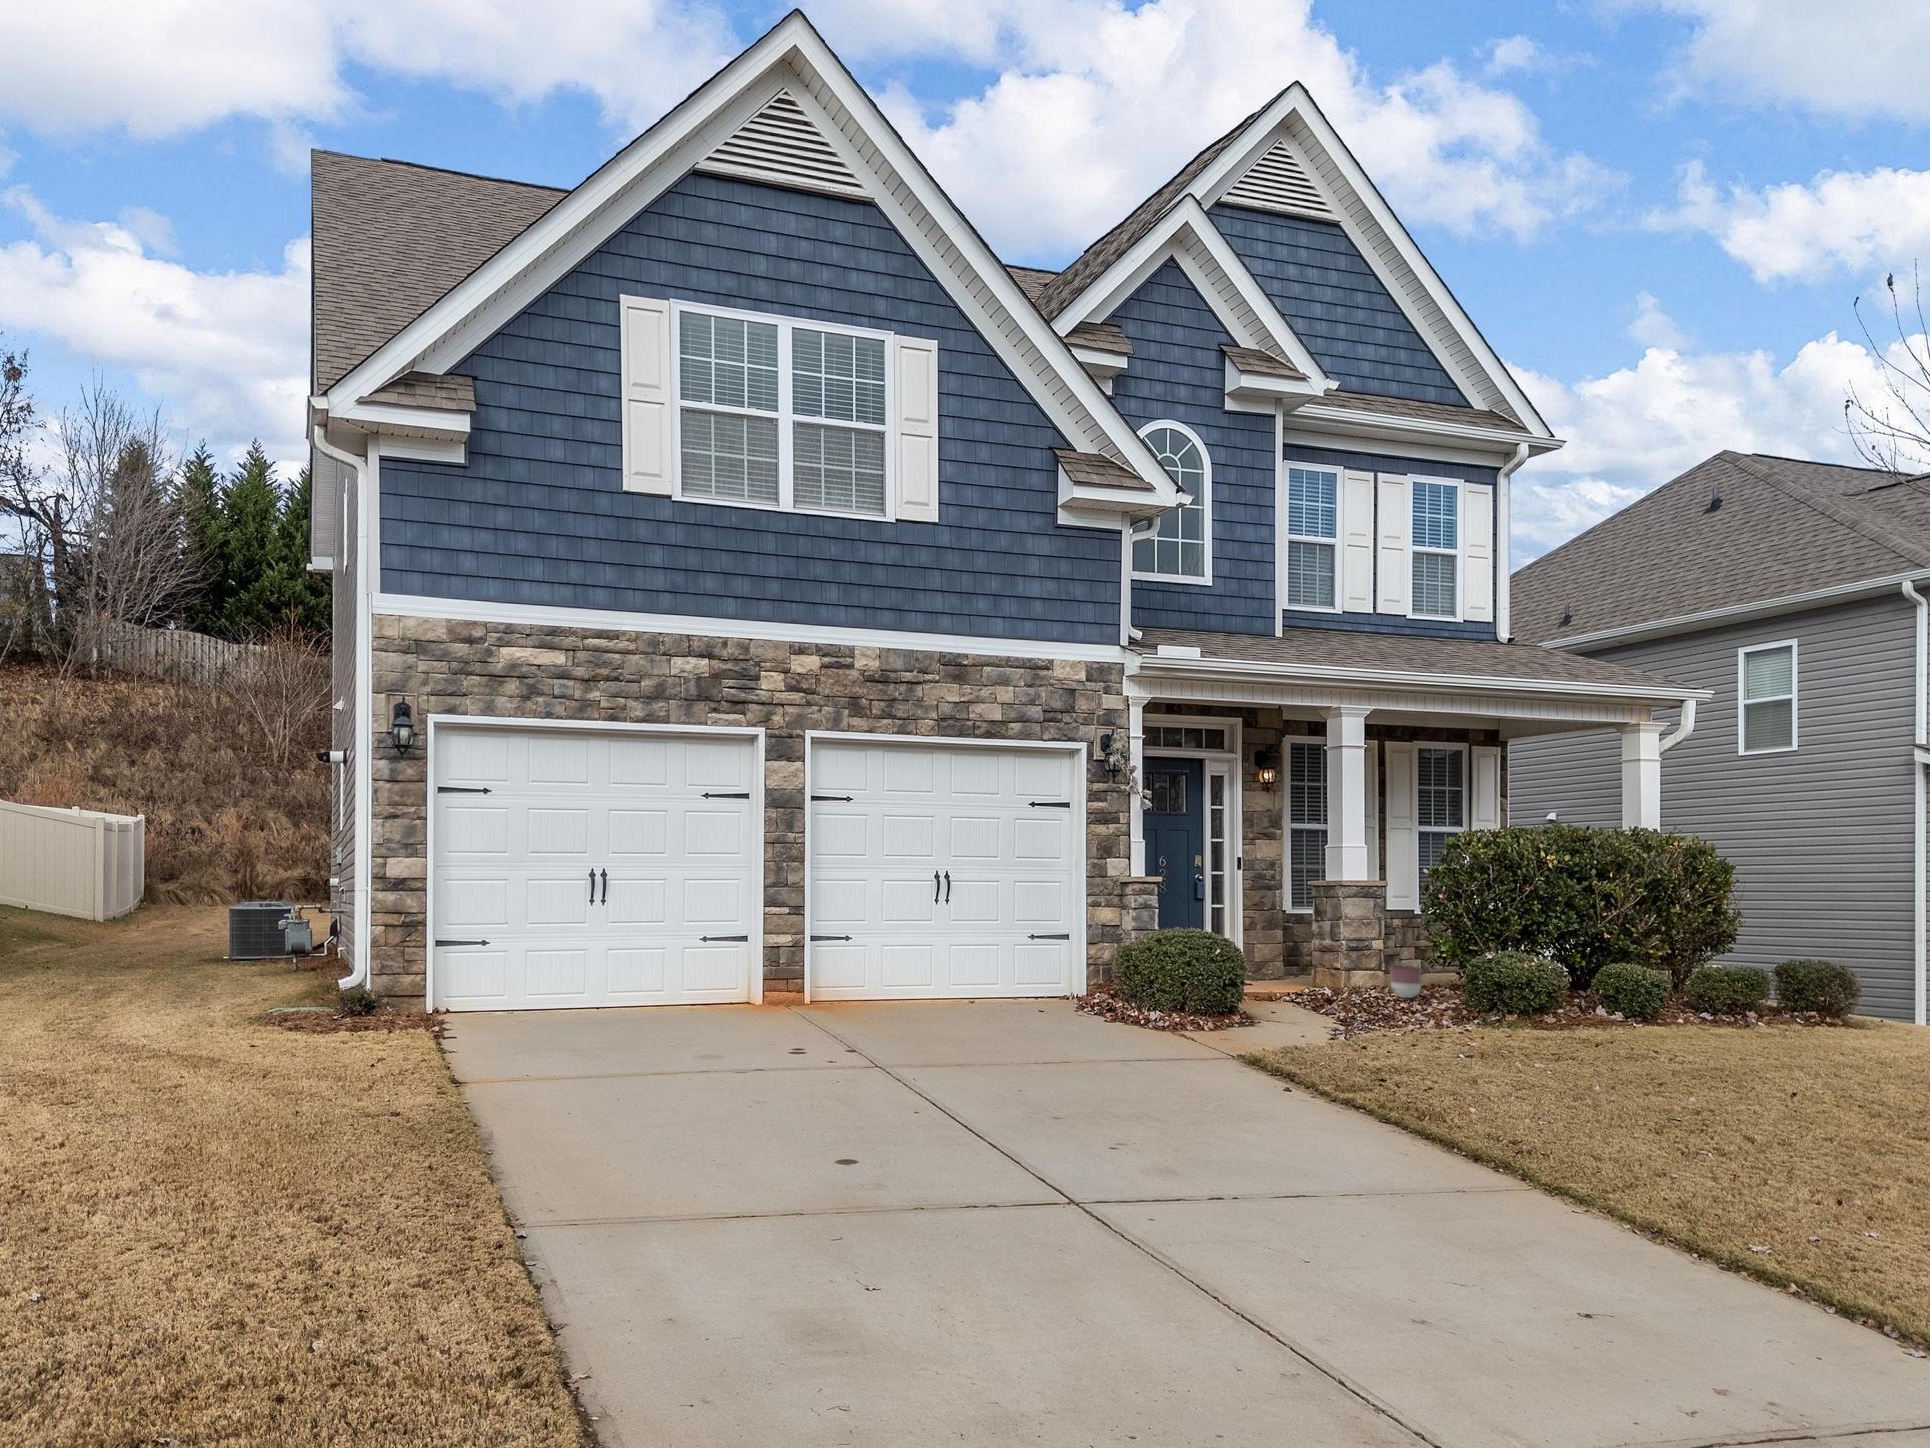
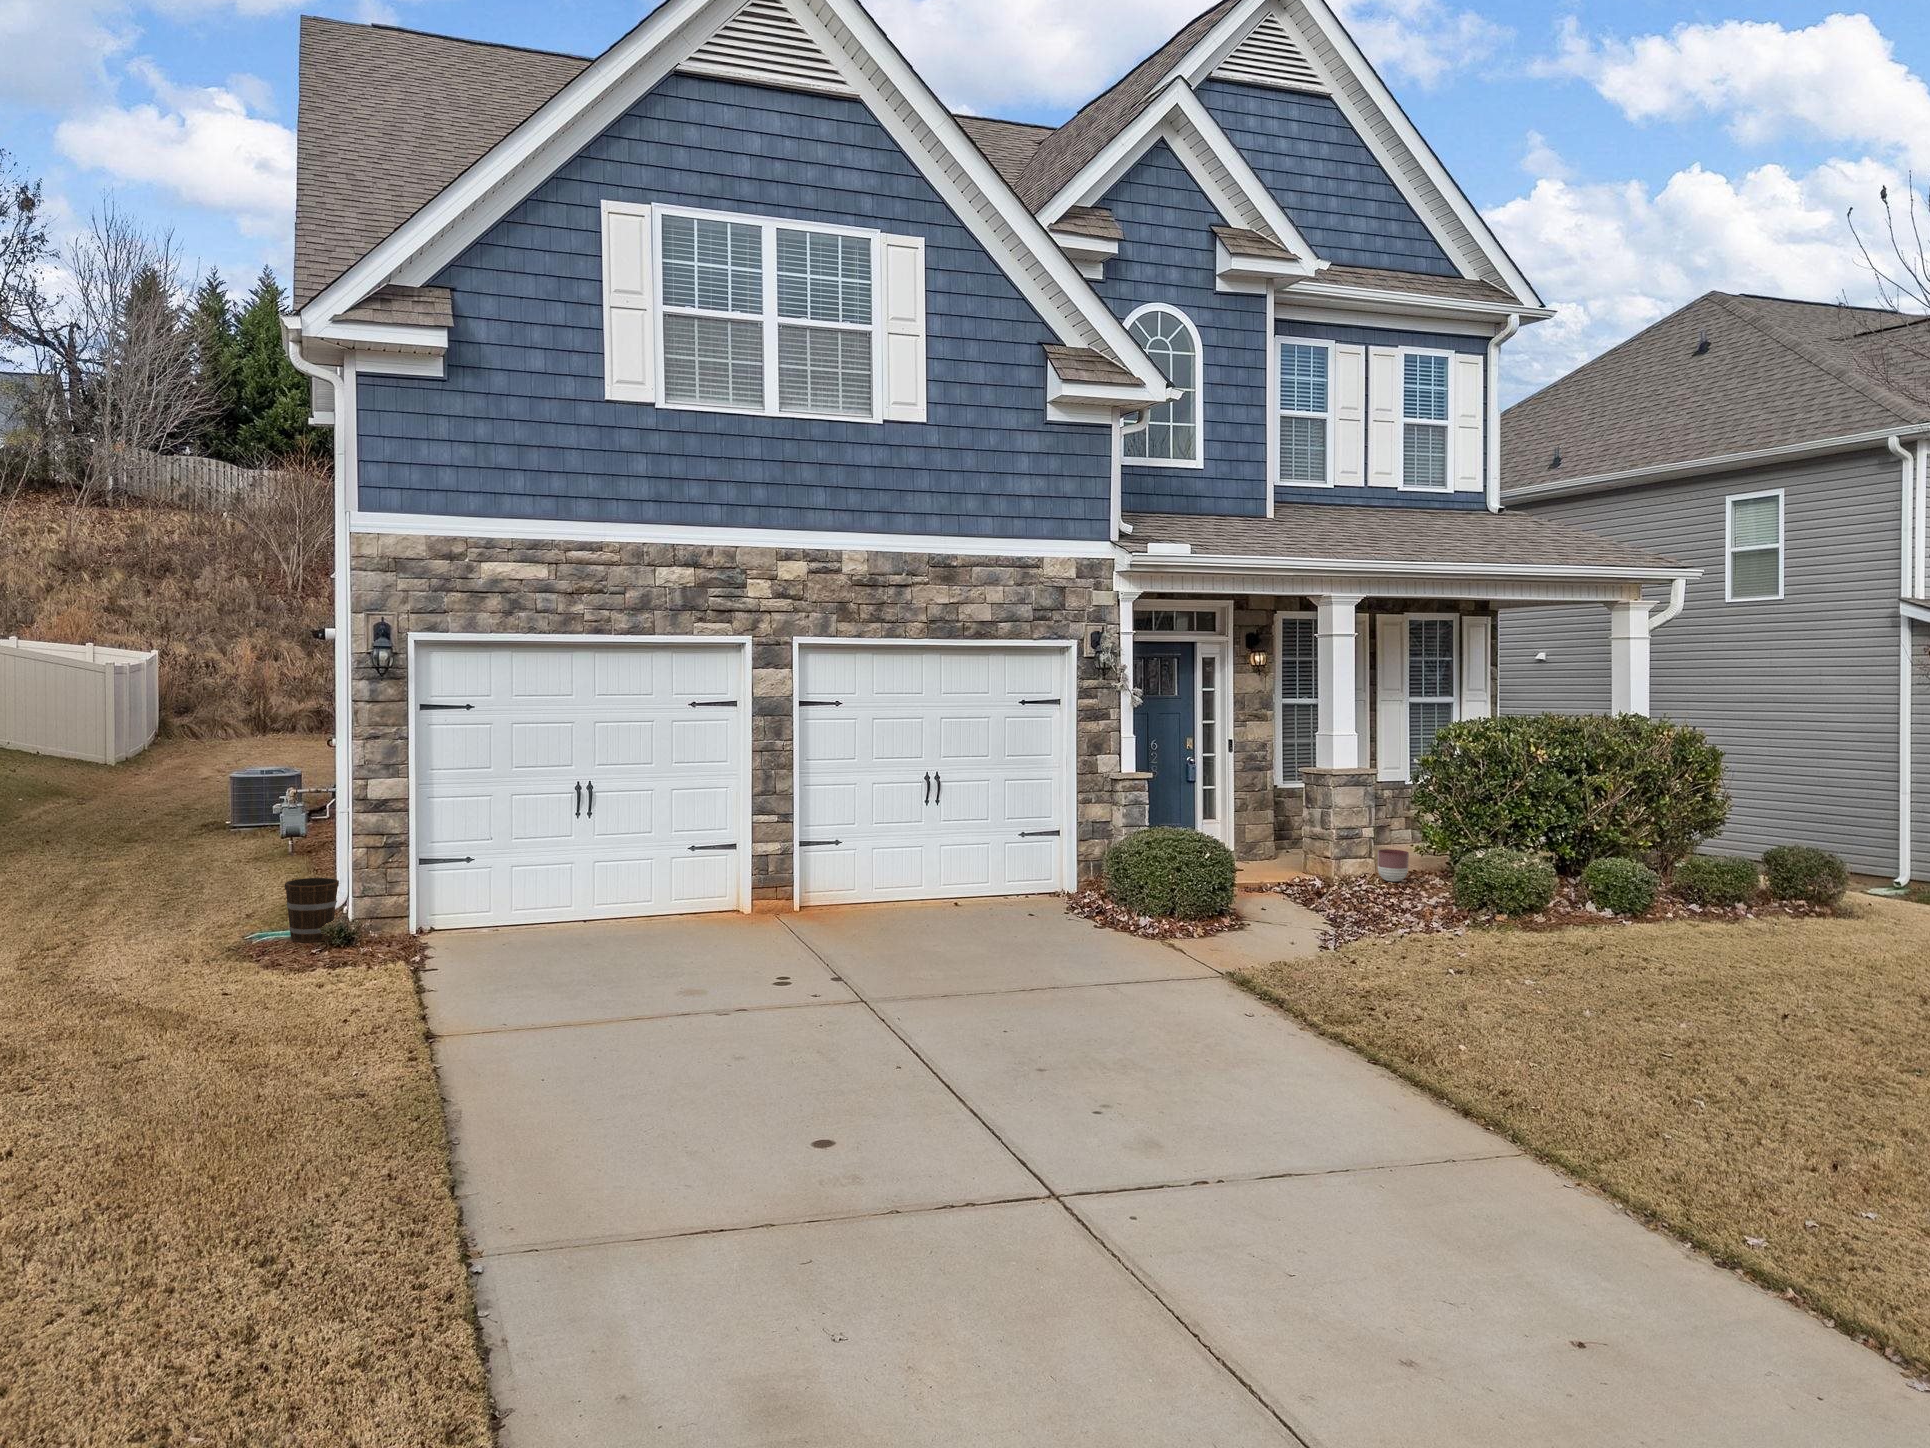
bucket: none [295,956,348,1019] -> present [285,878,339,942]

